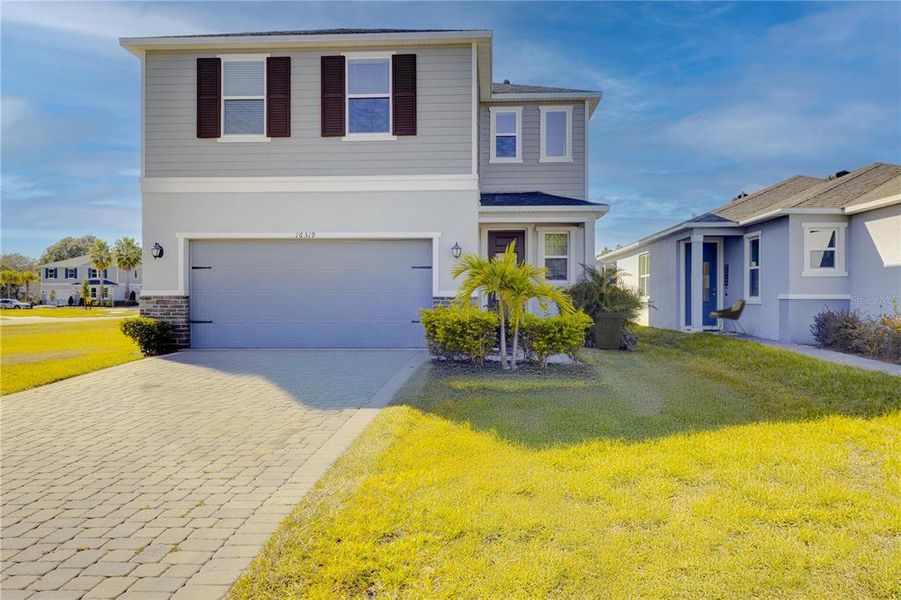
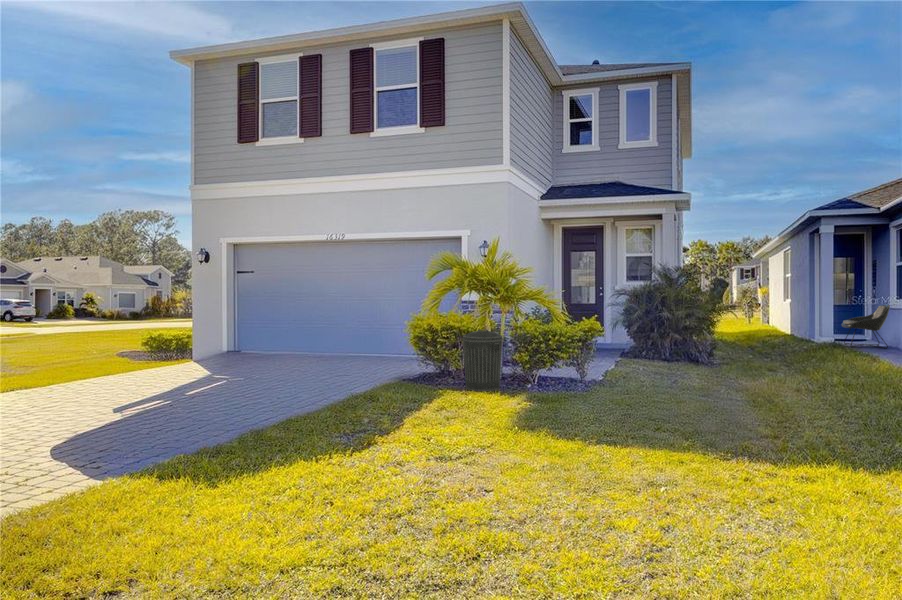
trash can: present [595,312,622,348] -> present [462,330,503,391]

